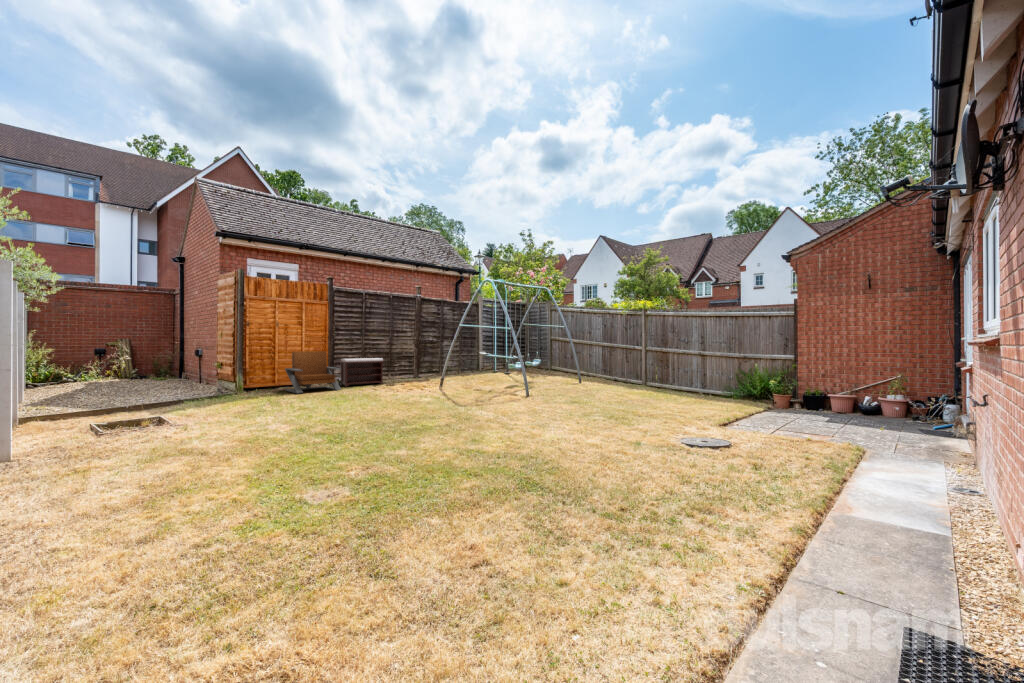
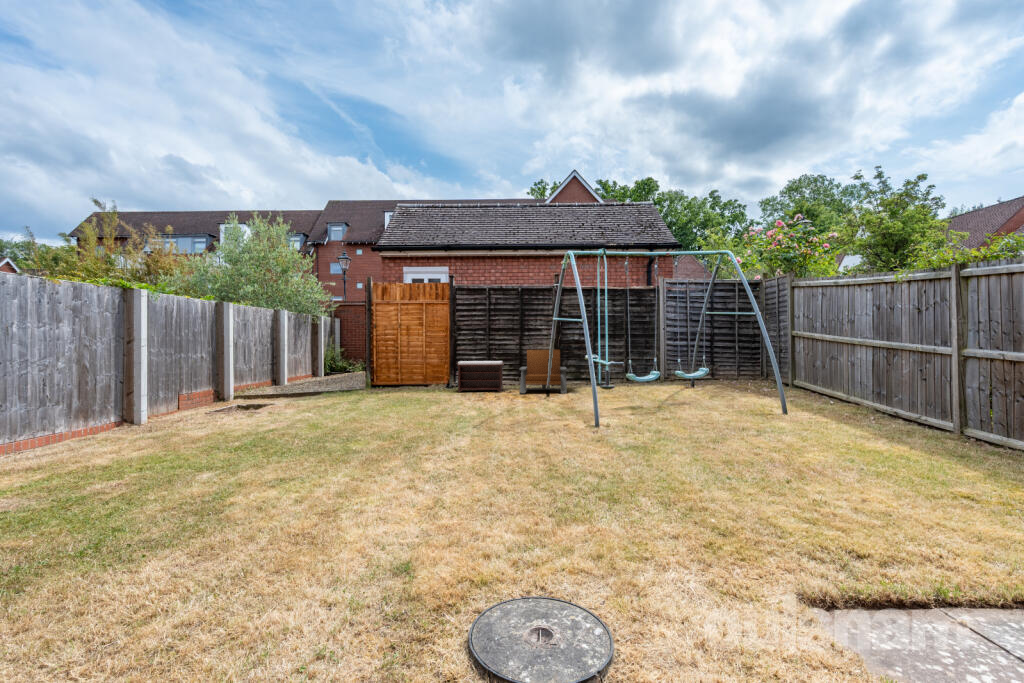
lounge chair: present [285,351,341,393] -> present [520,350,567,394]

